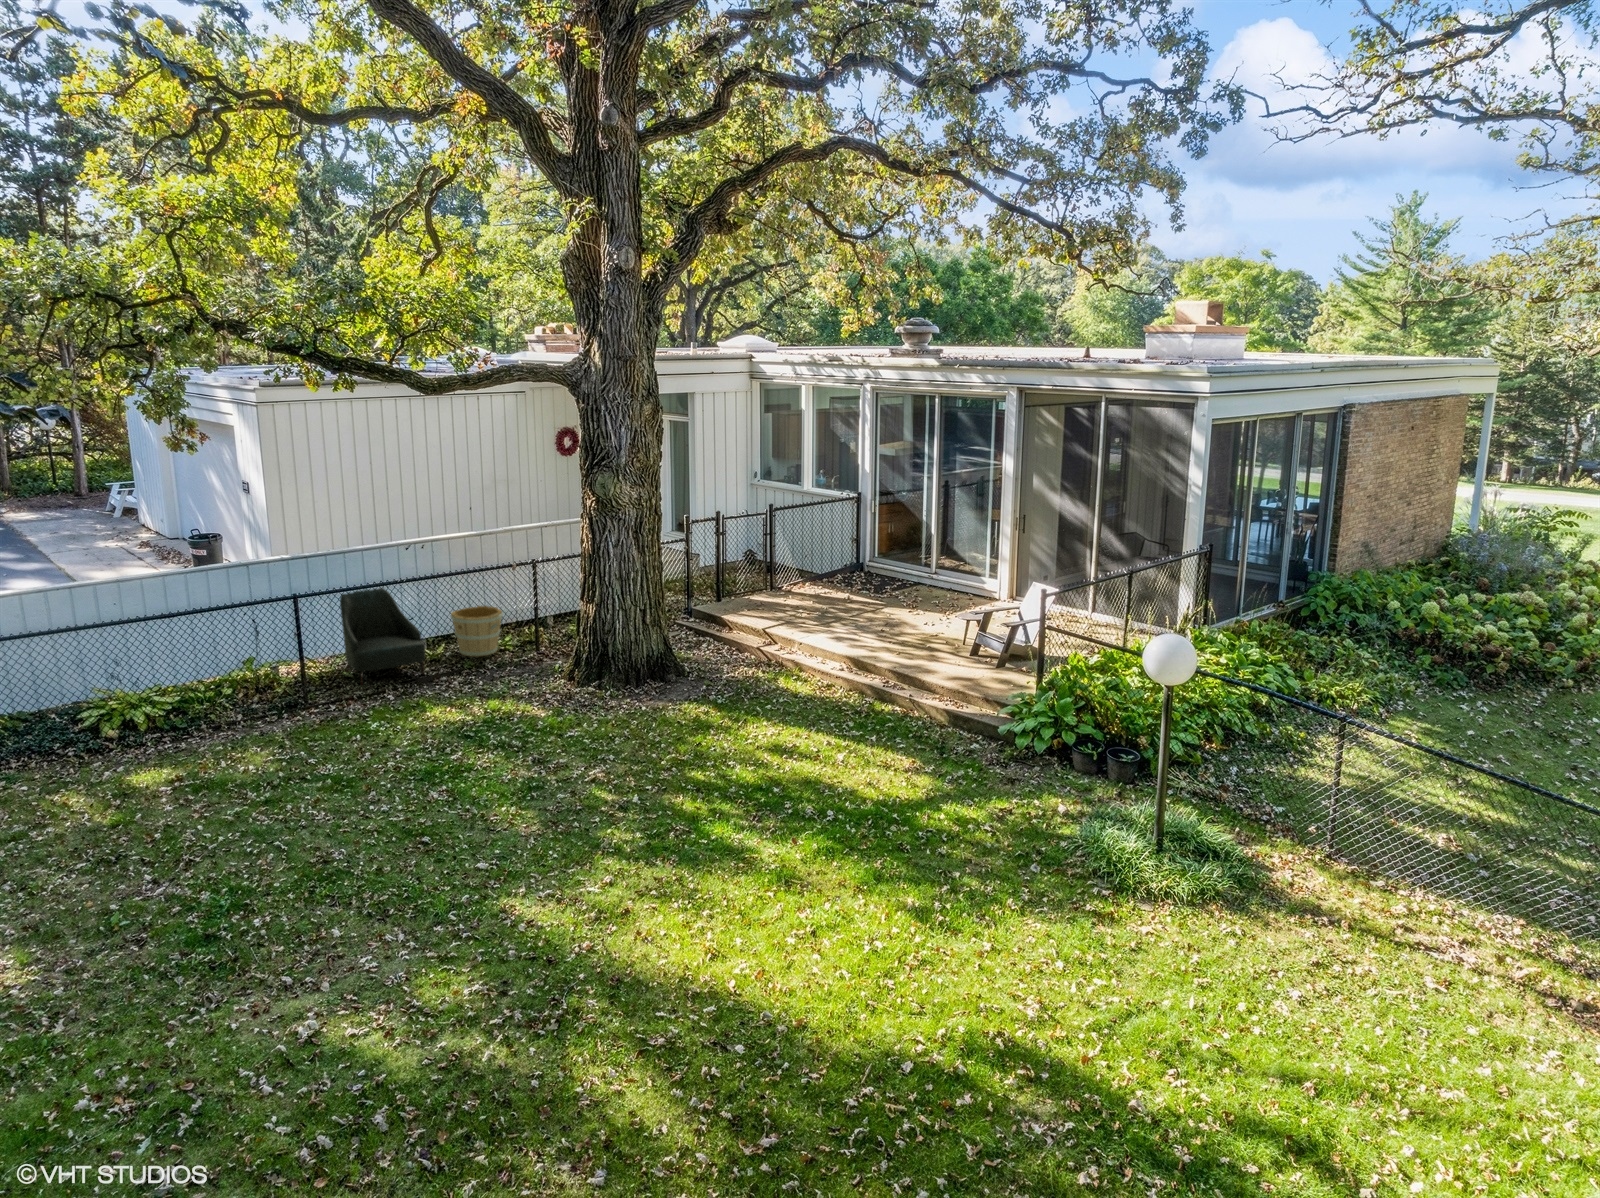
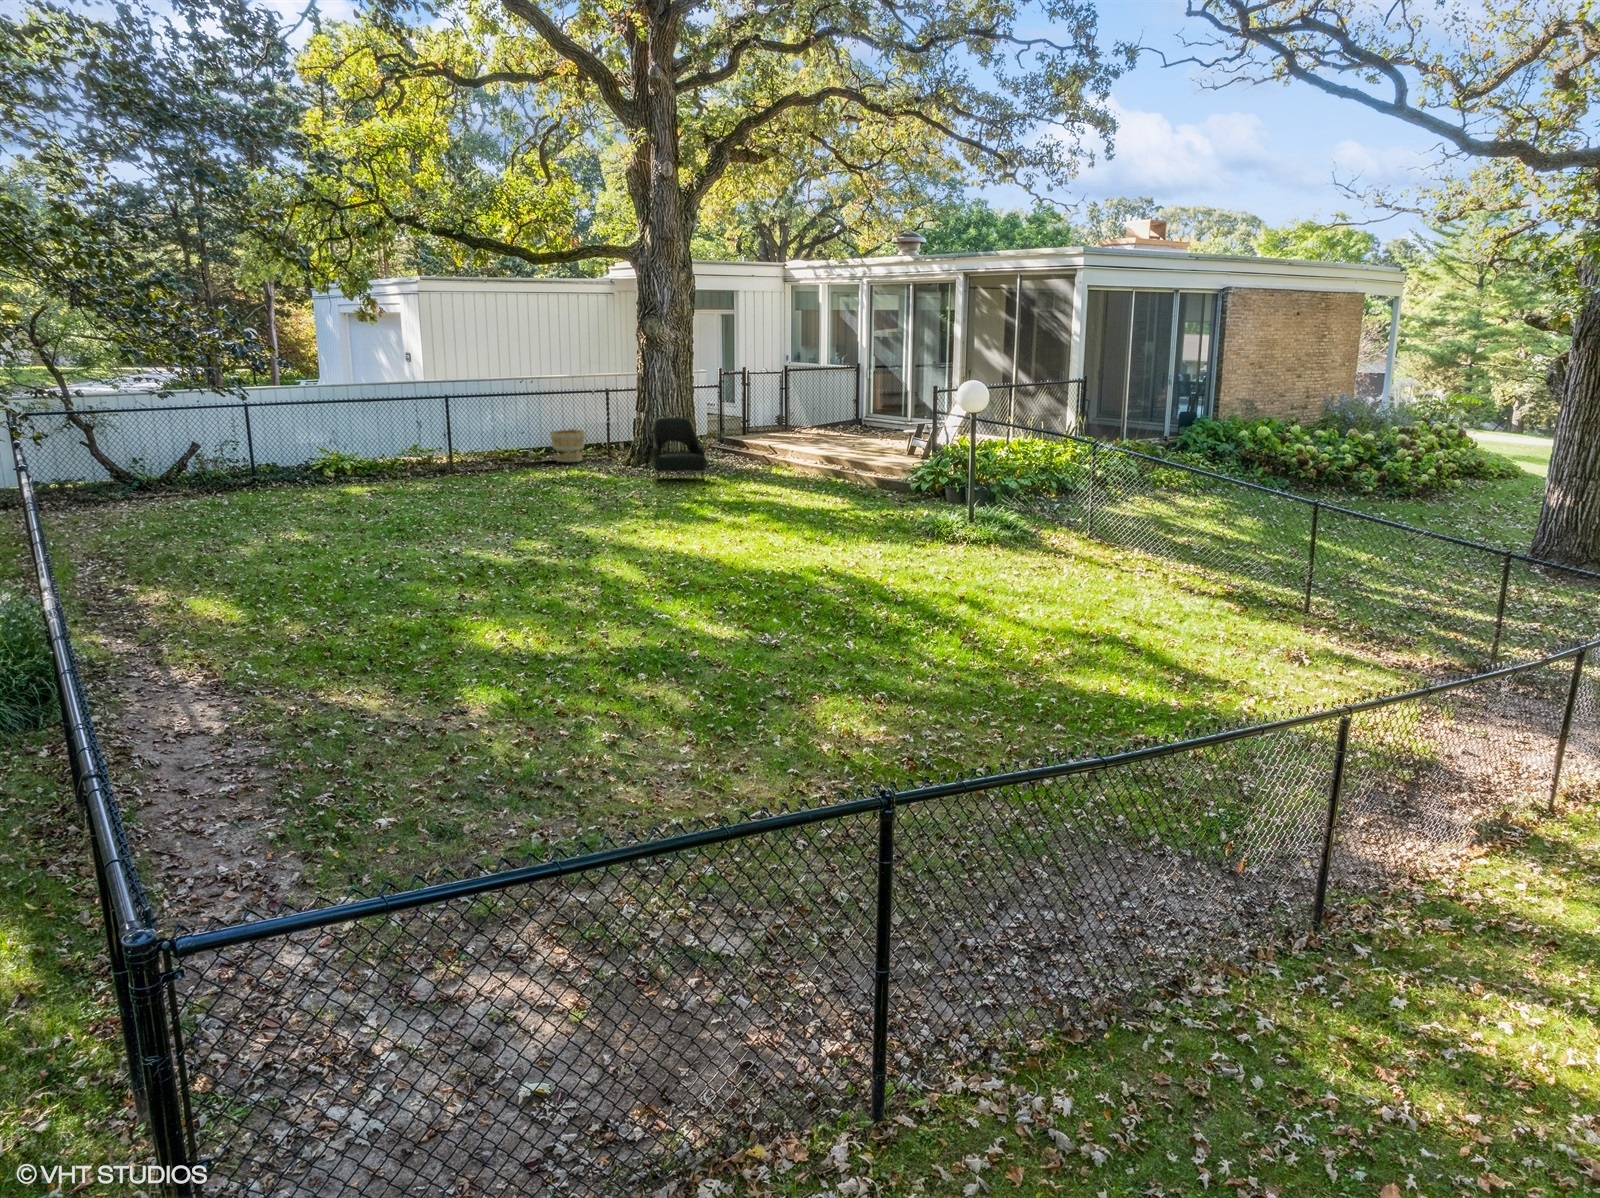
armchair: present [340,588,425,685] -> present [653,417,706,481]

